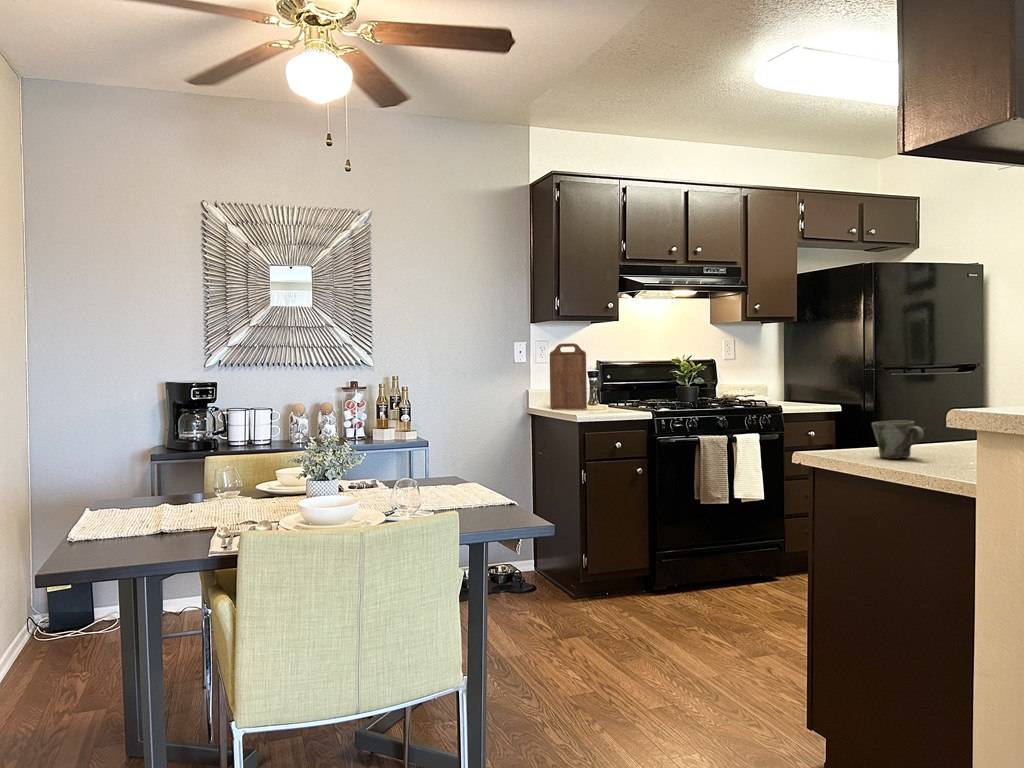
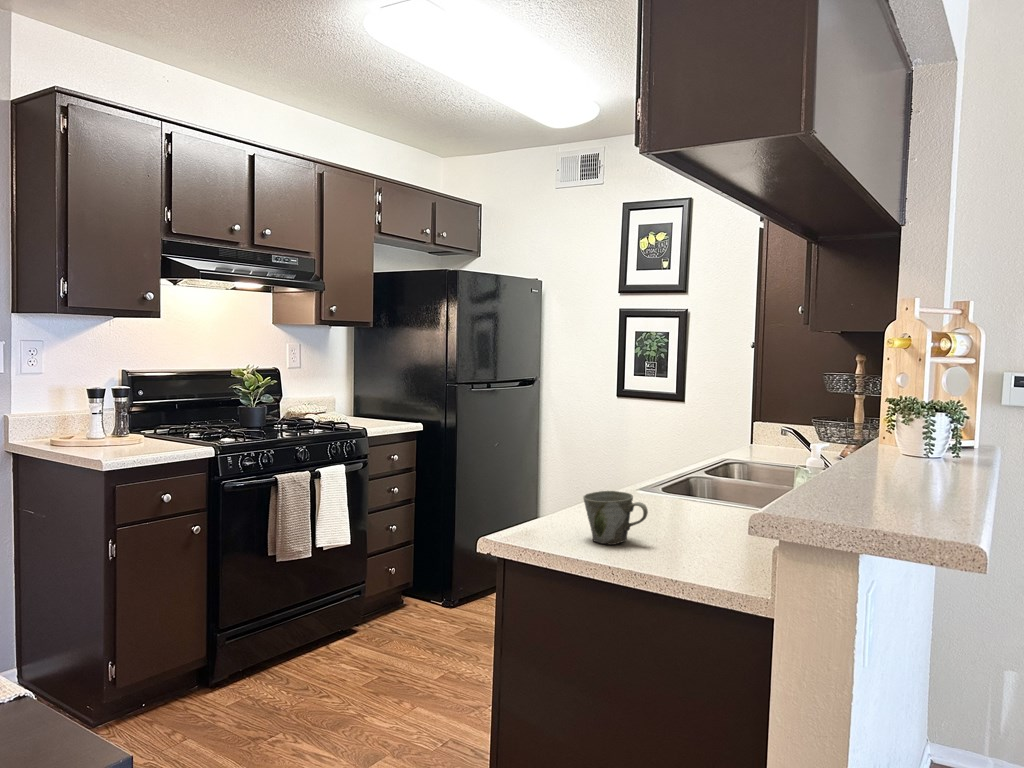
cutting board: present [550,343,587,409] -> none [48,348,111,444]

